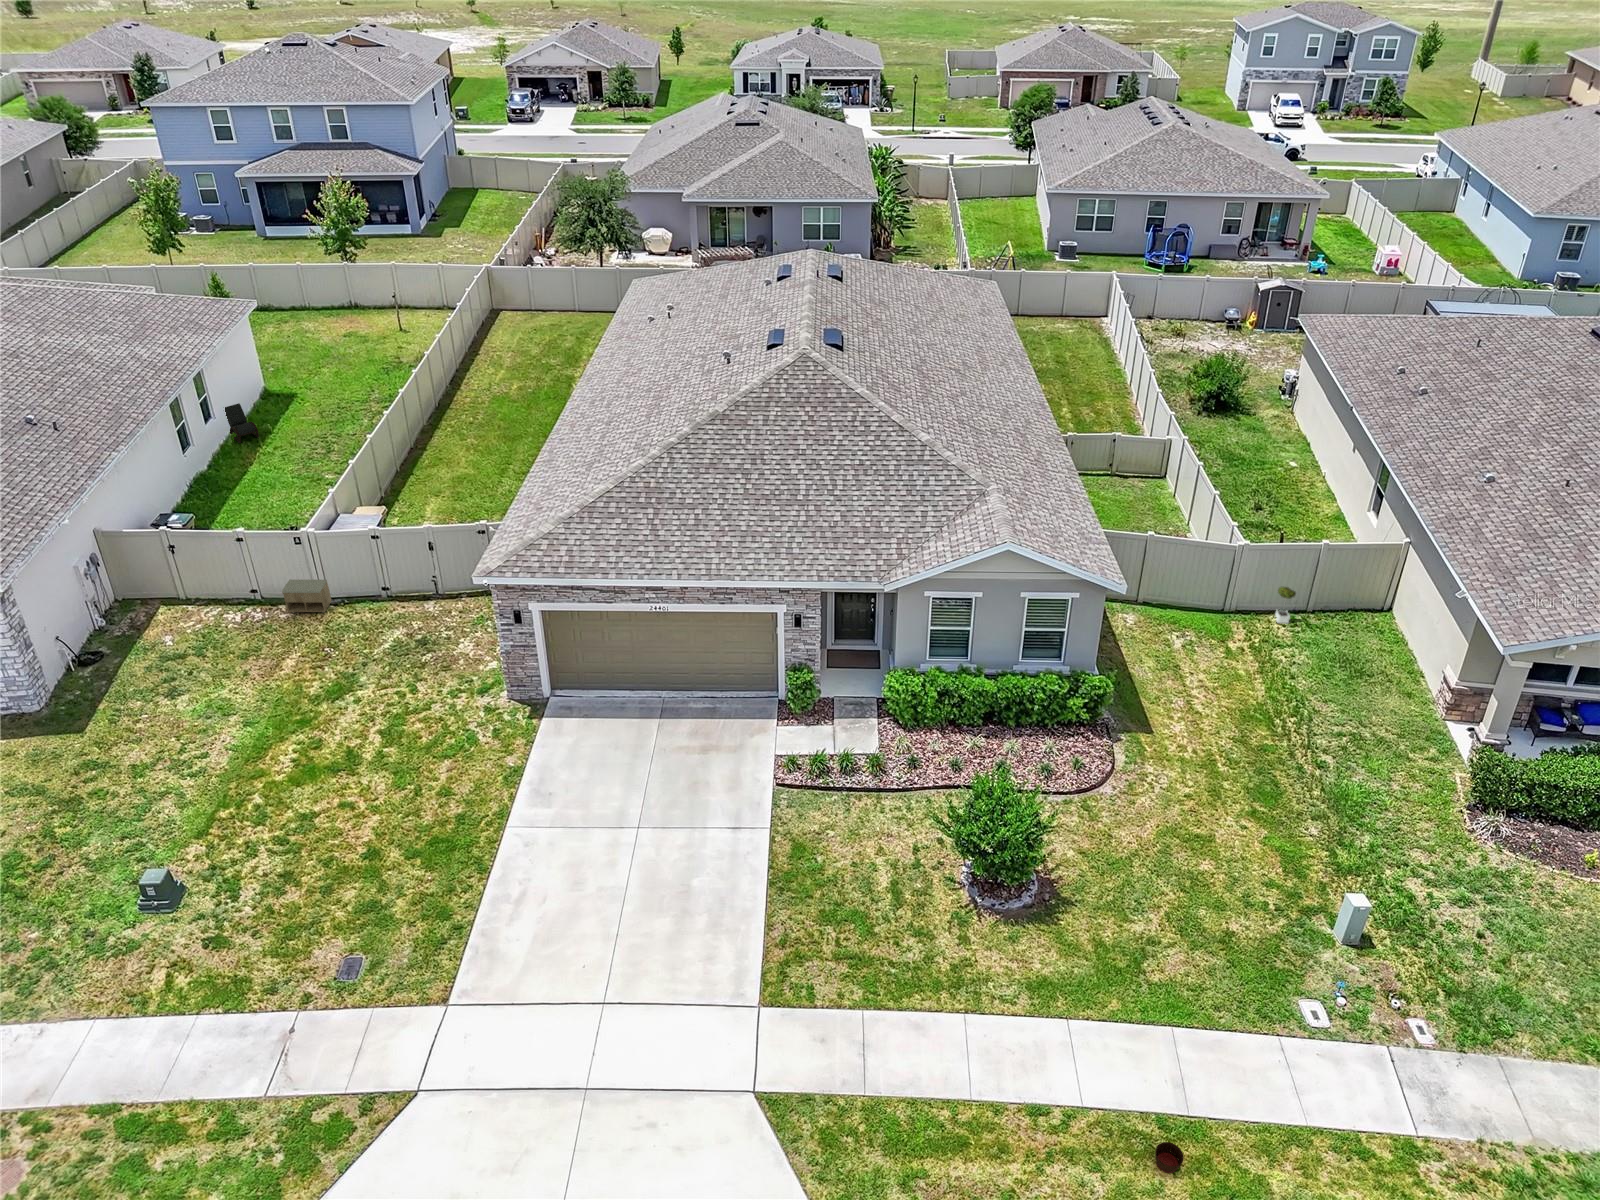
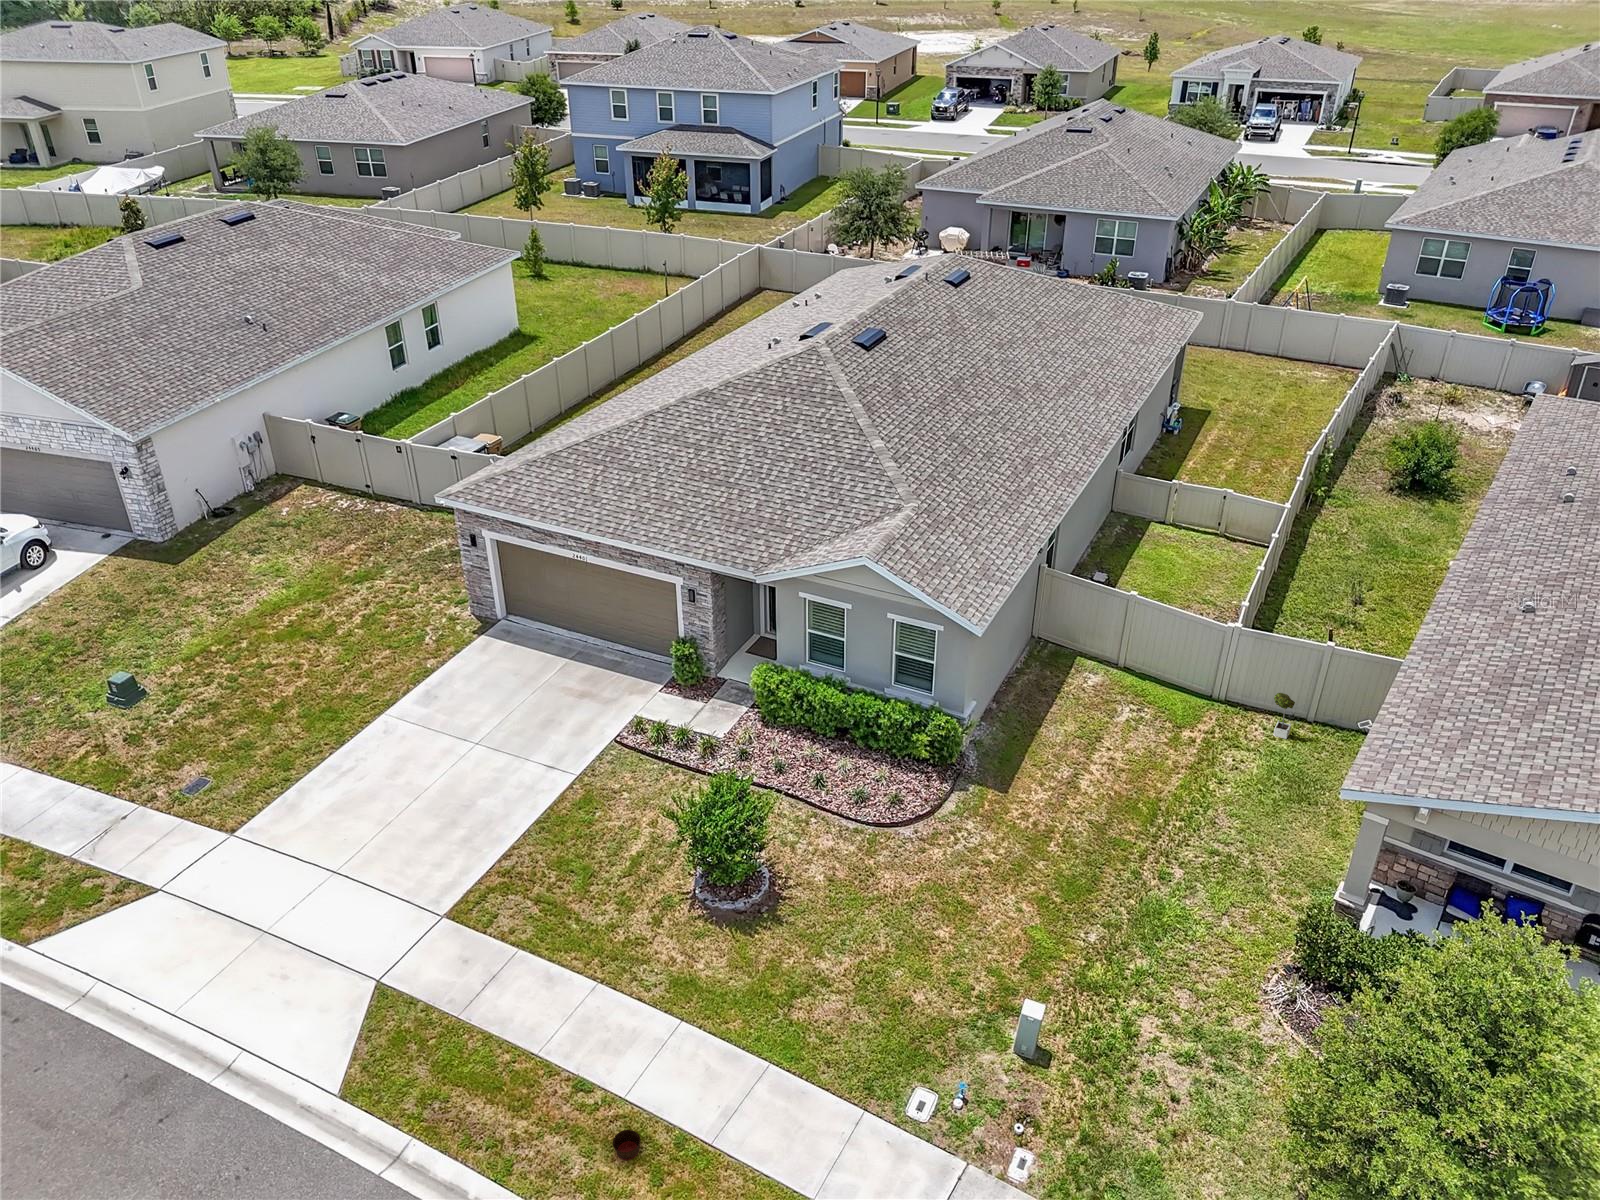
lounge chair: present [225,403,259,443] -> none [456,340,479,375]
storage bench: present [282,580,332,613] -> none [376,486,418,520]

